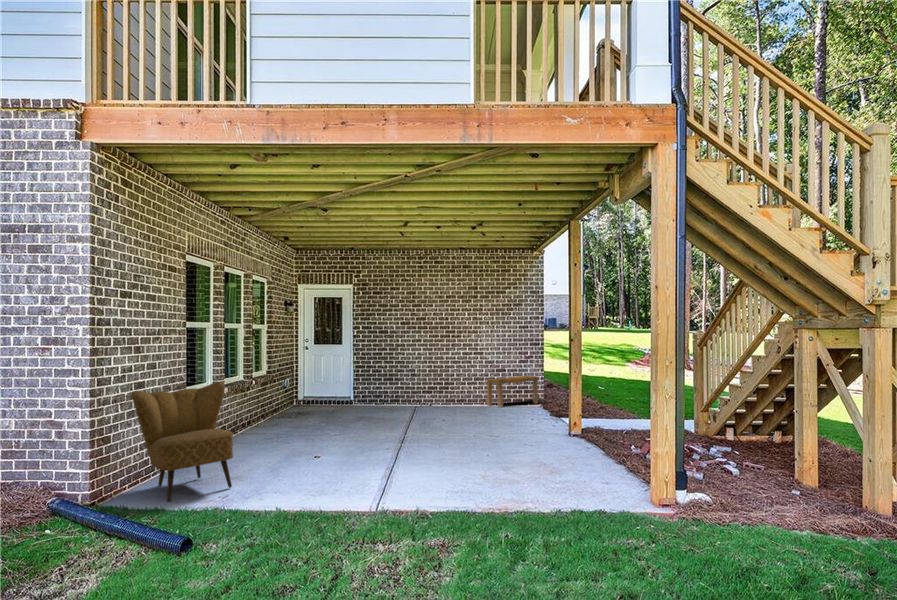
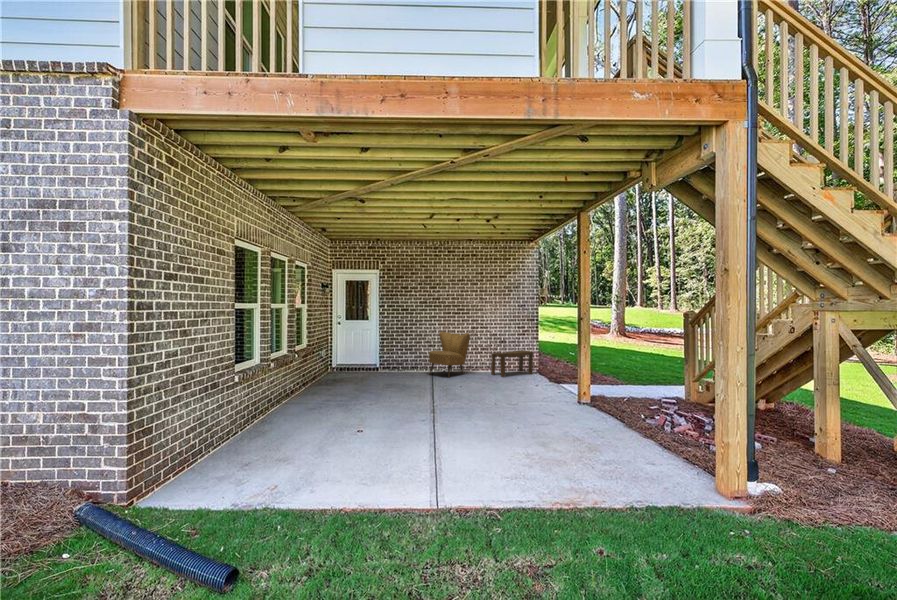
armchair: present [131,382,233,502] -> present [429,331,470,378]

